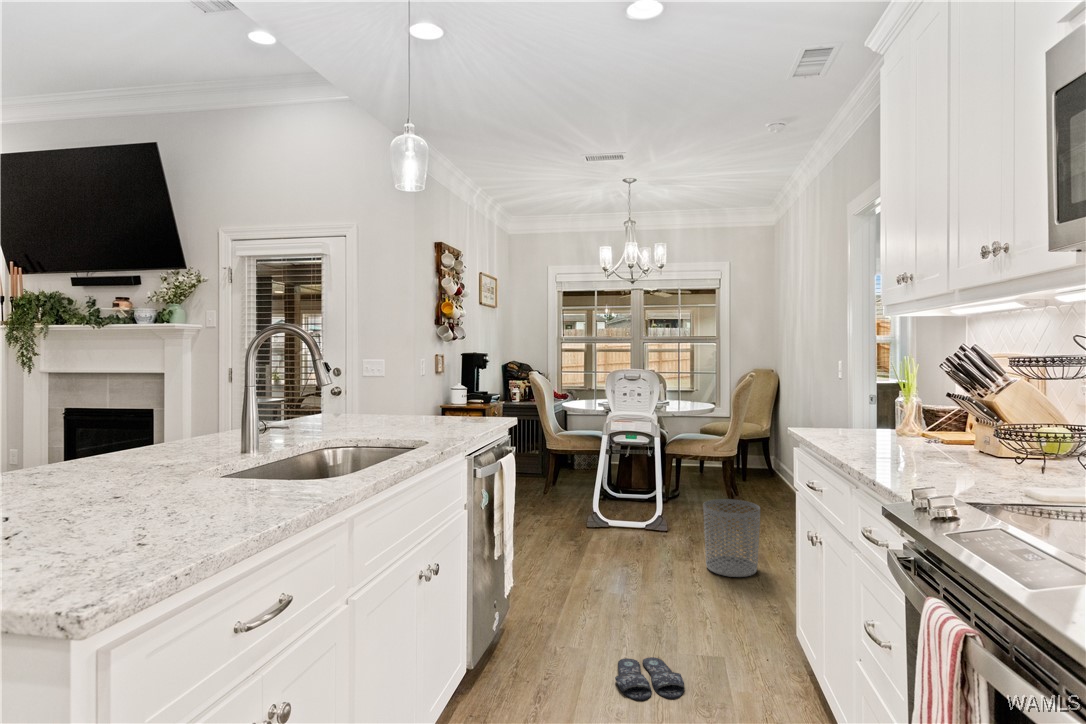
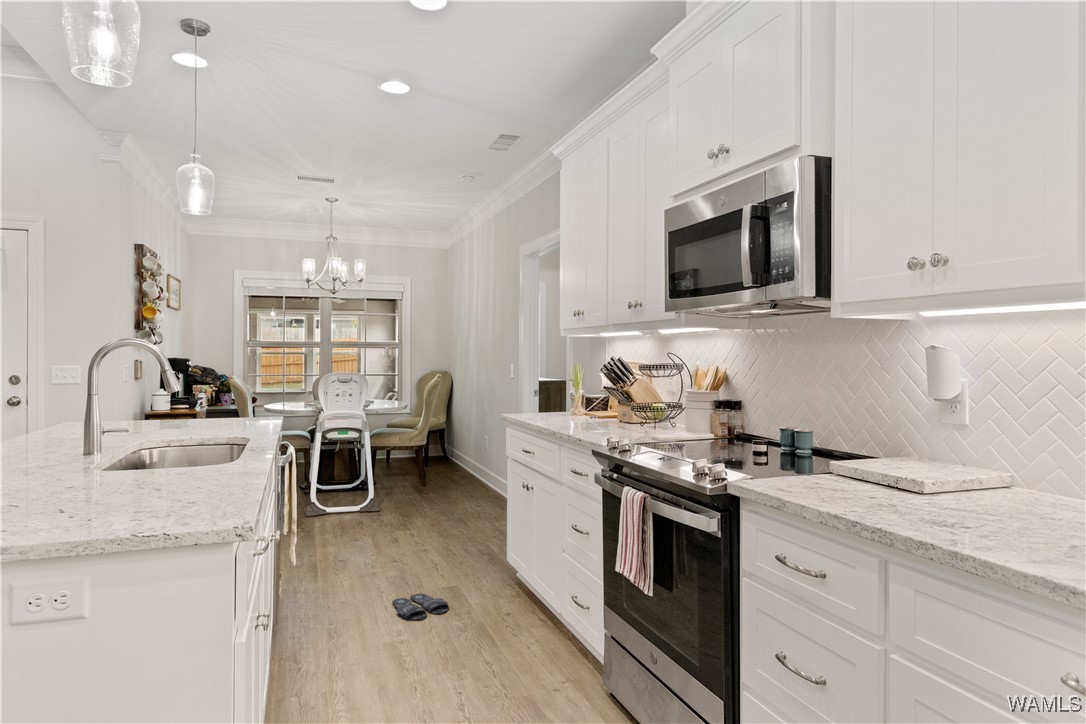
waste bin: present [703,499,760,577] -> none [424,476,468,535]

